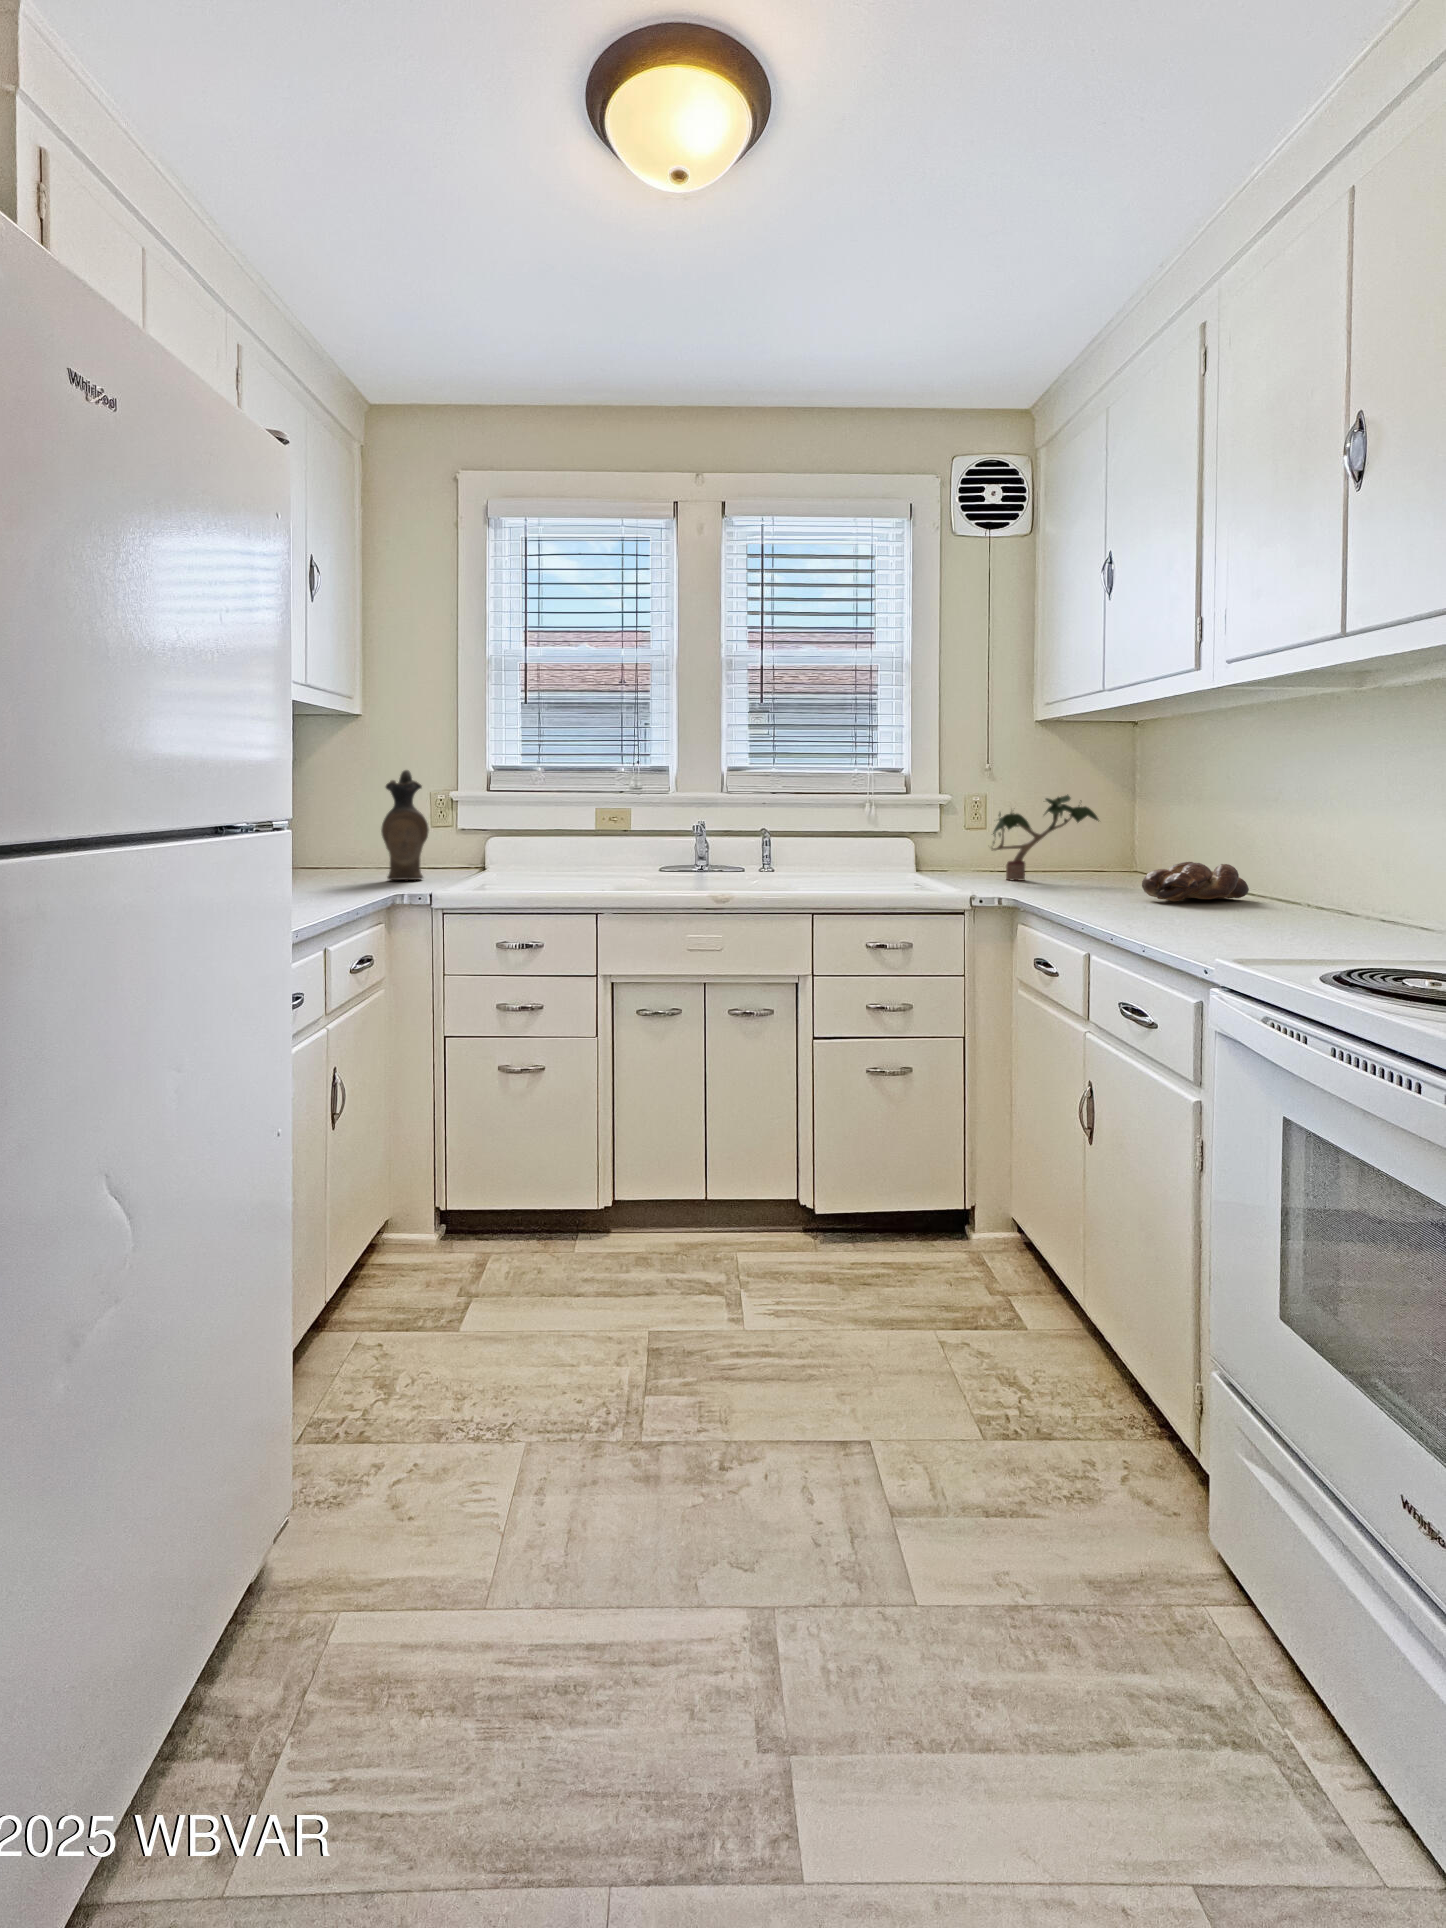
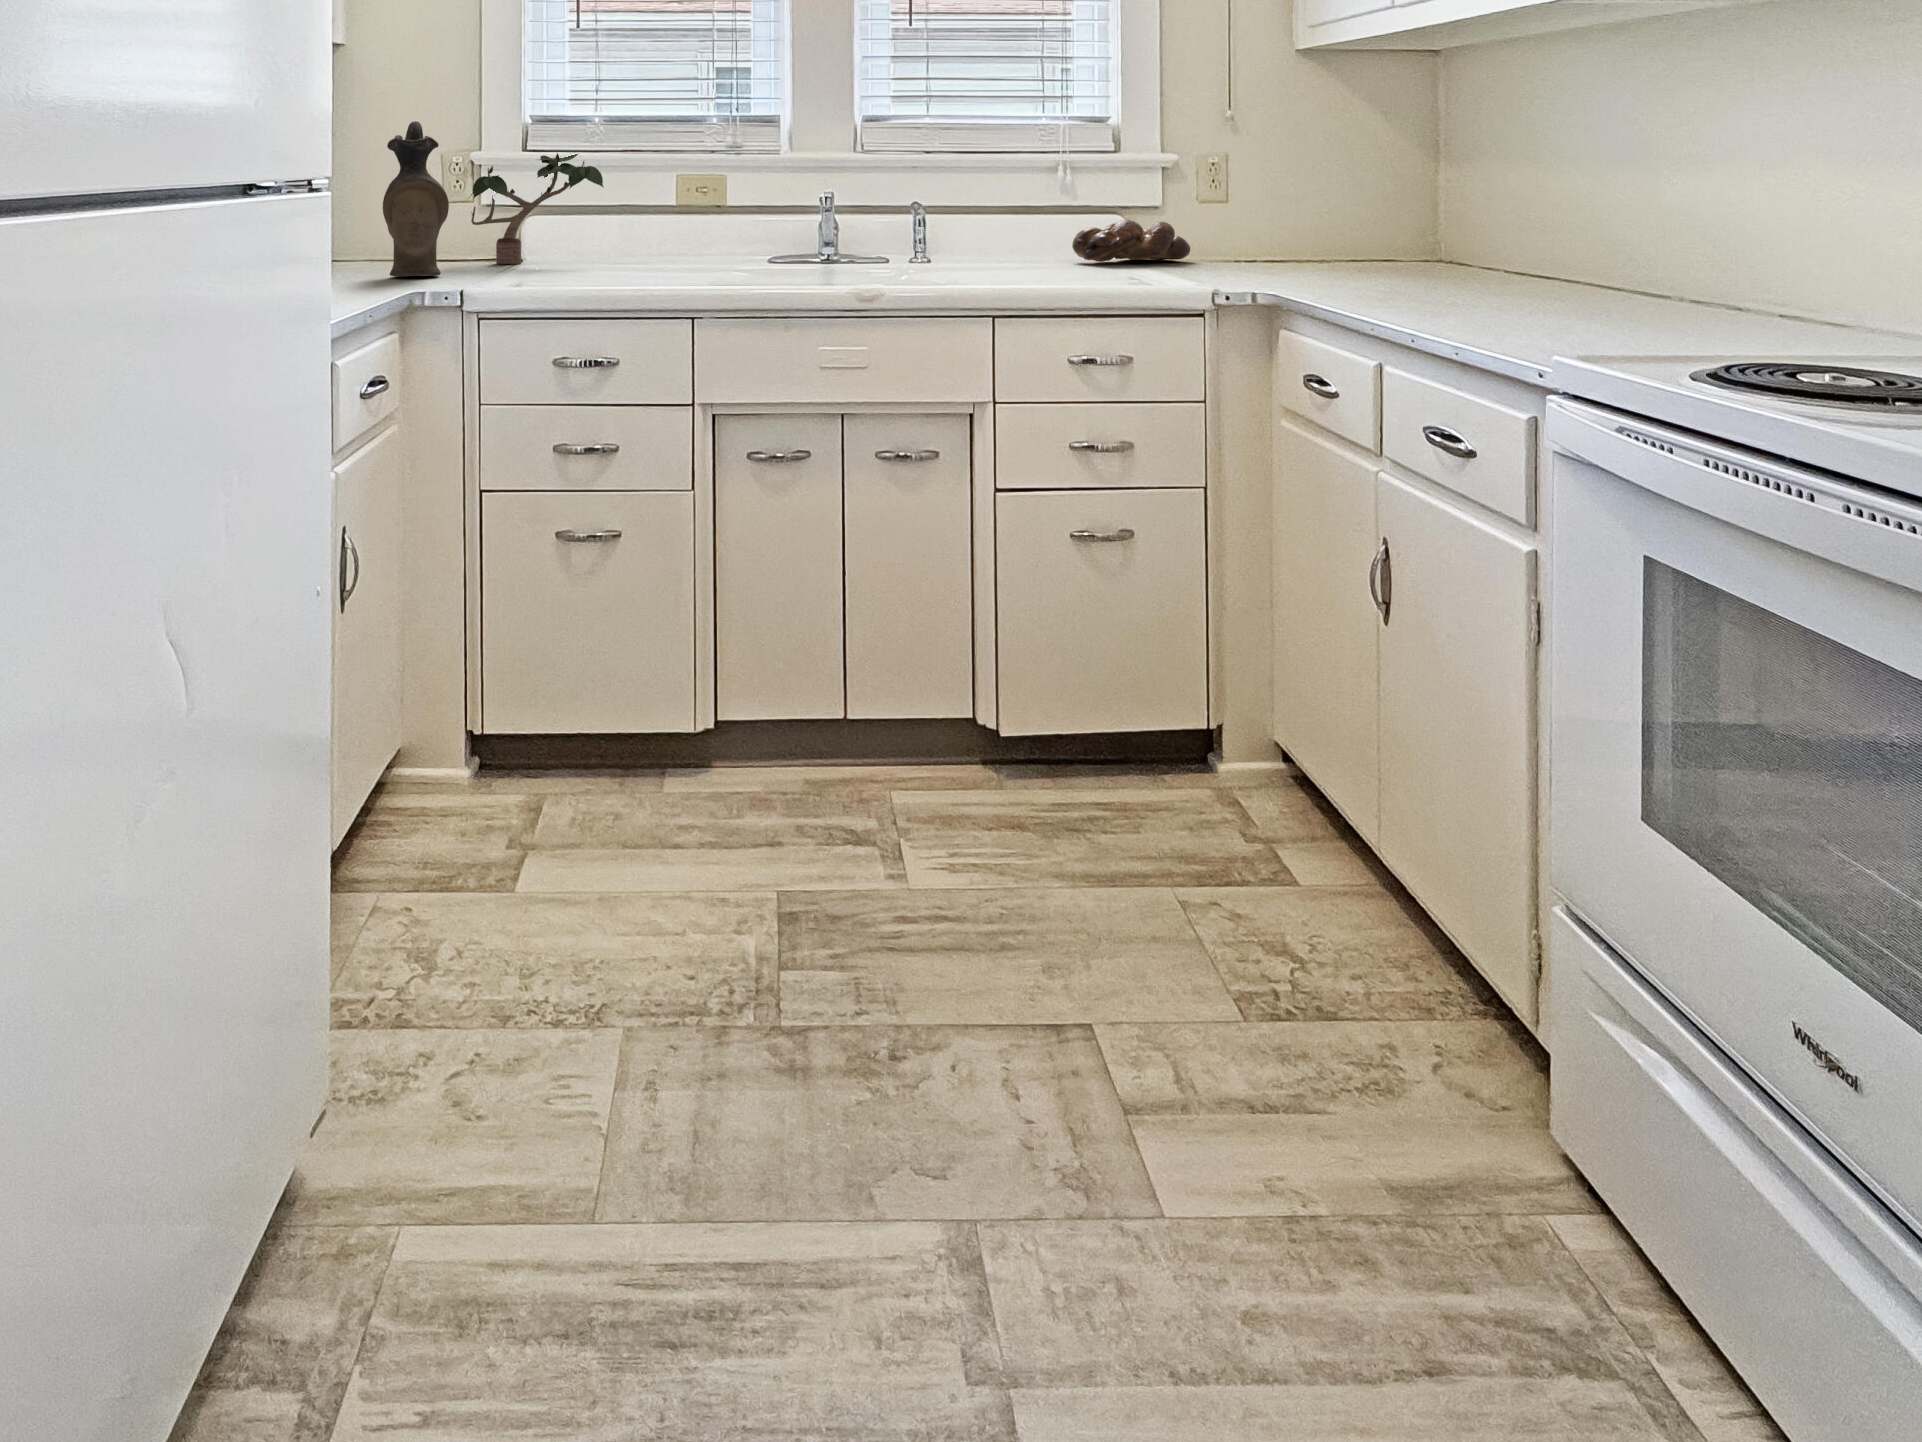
potted plant: present [991,794,1098,880] -> present [469,153,603,264]
bread loaf: present [1142,862,1249,901] -> present [1072,220,1190,262]

